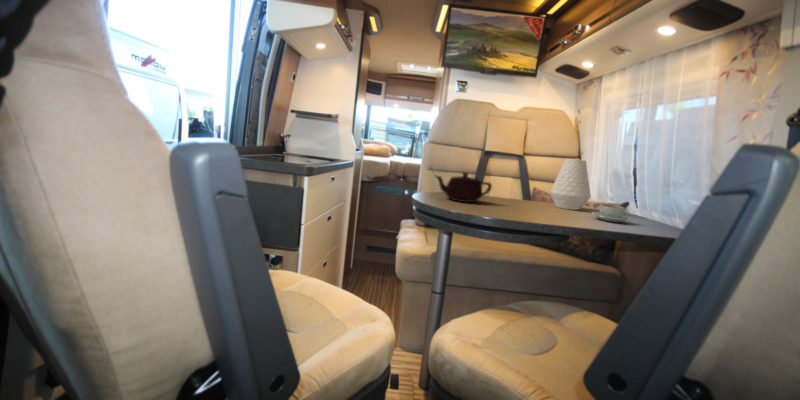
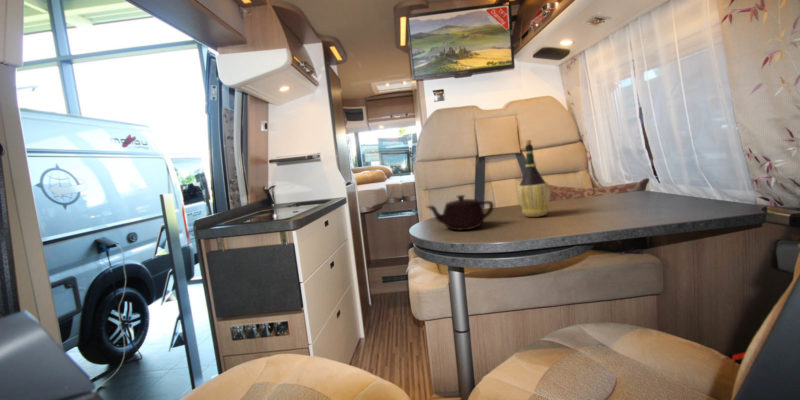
wine bottle: none [513,139,542,206] -> present [517,140,550,217]
vase: present [550,159,591,210] -> none [561,150,608,209]
coffee cup: present [592,204,630,222] -> none [616,196,664,218]

